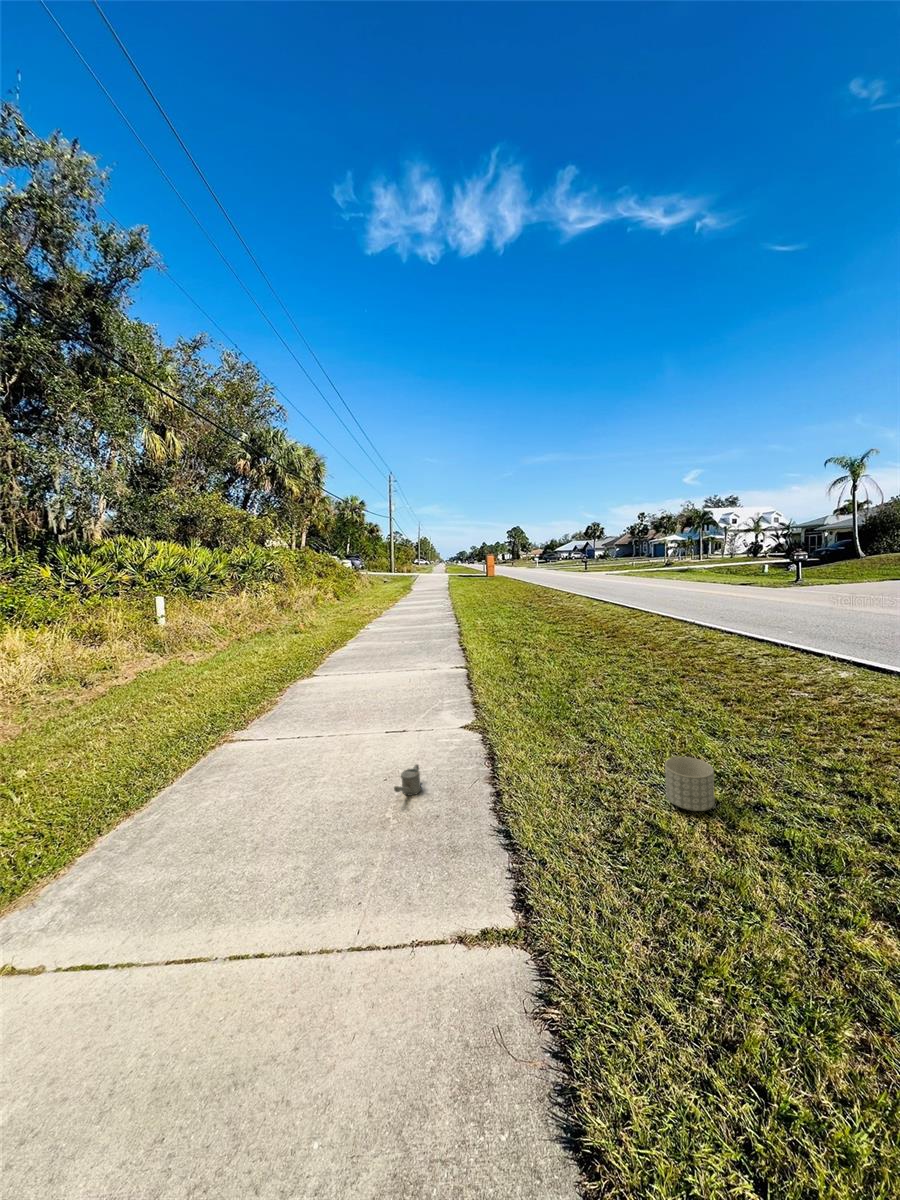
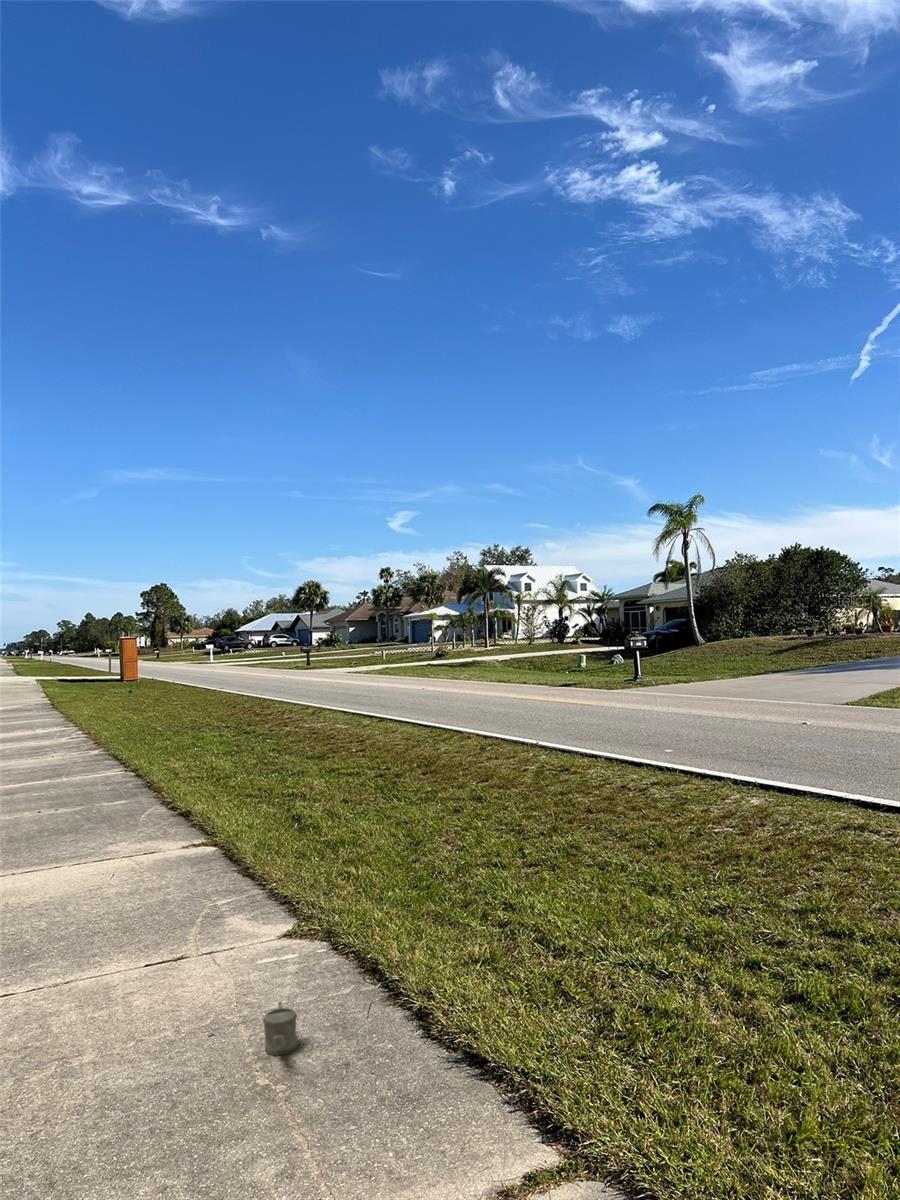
planter: present [665,757,715,811] -> none [643,913,703,980]

